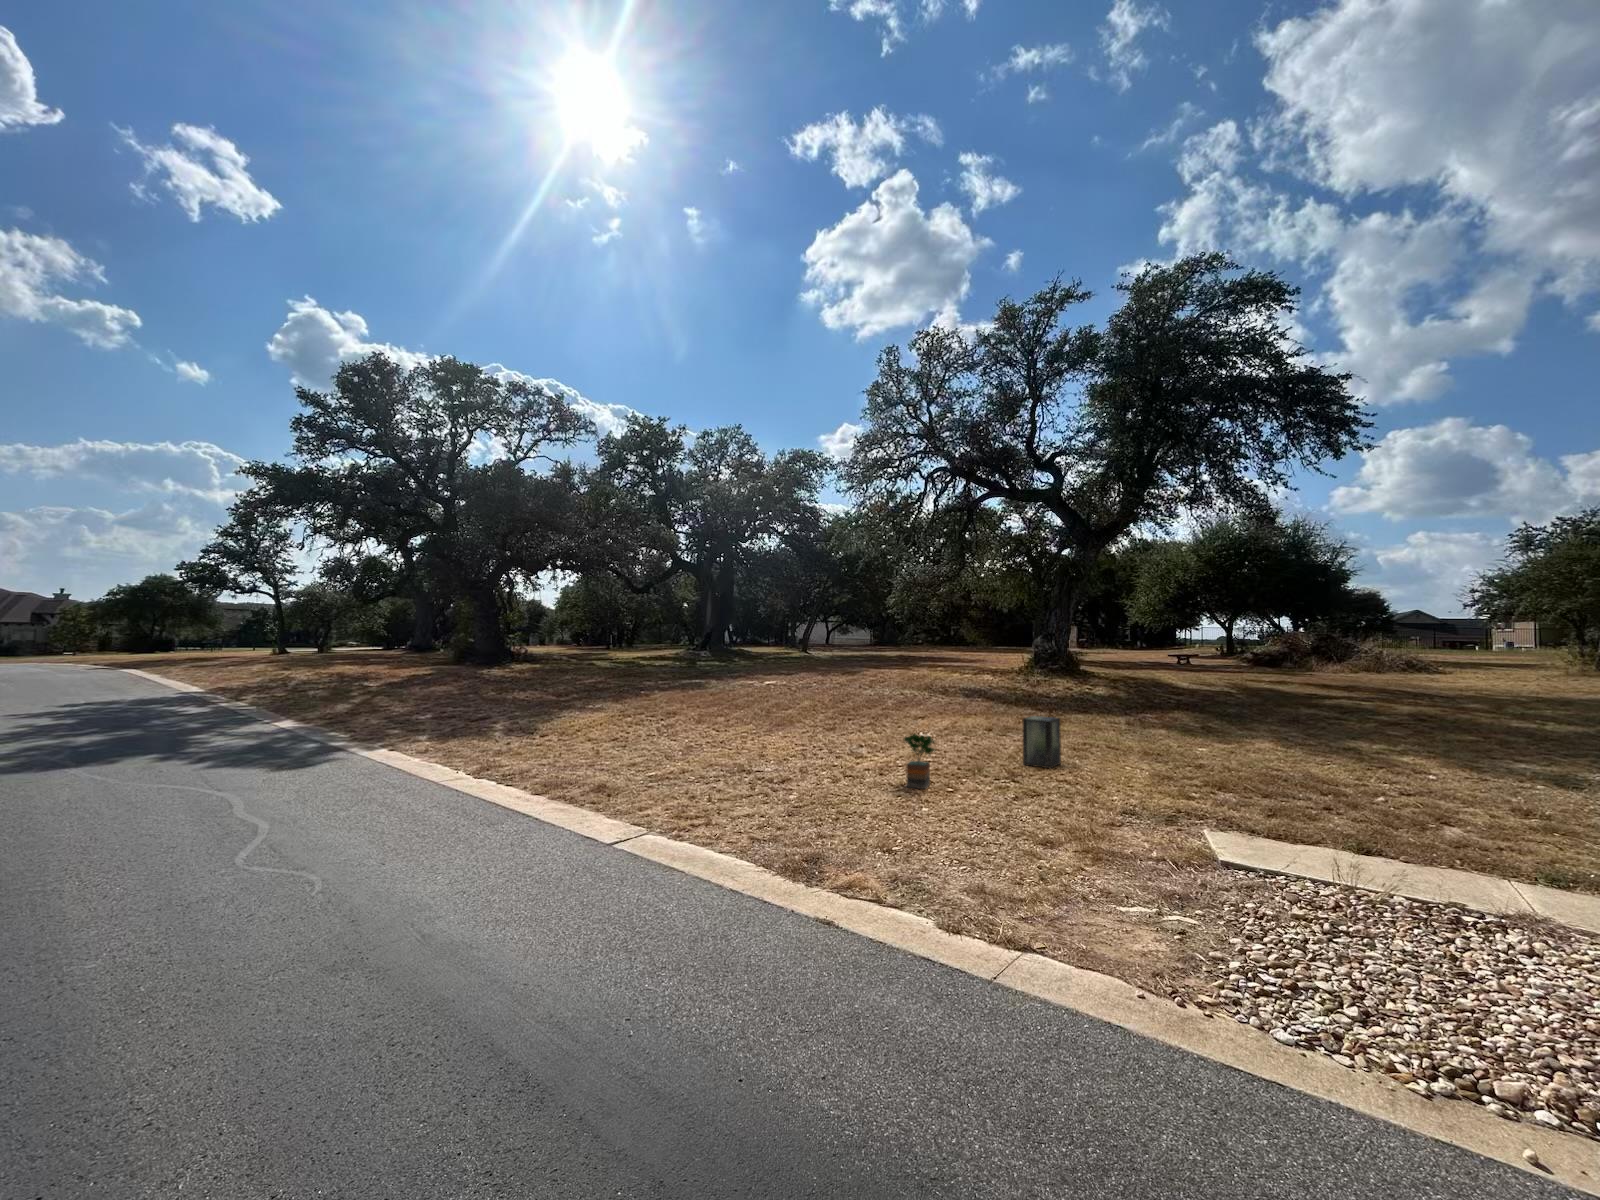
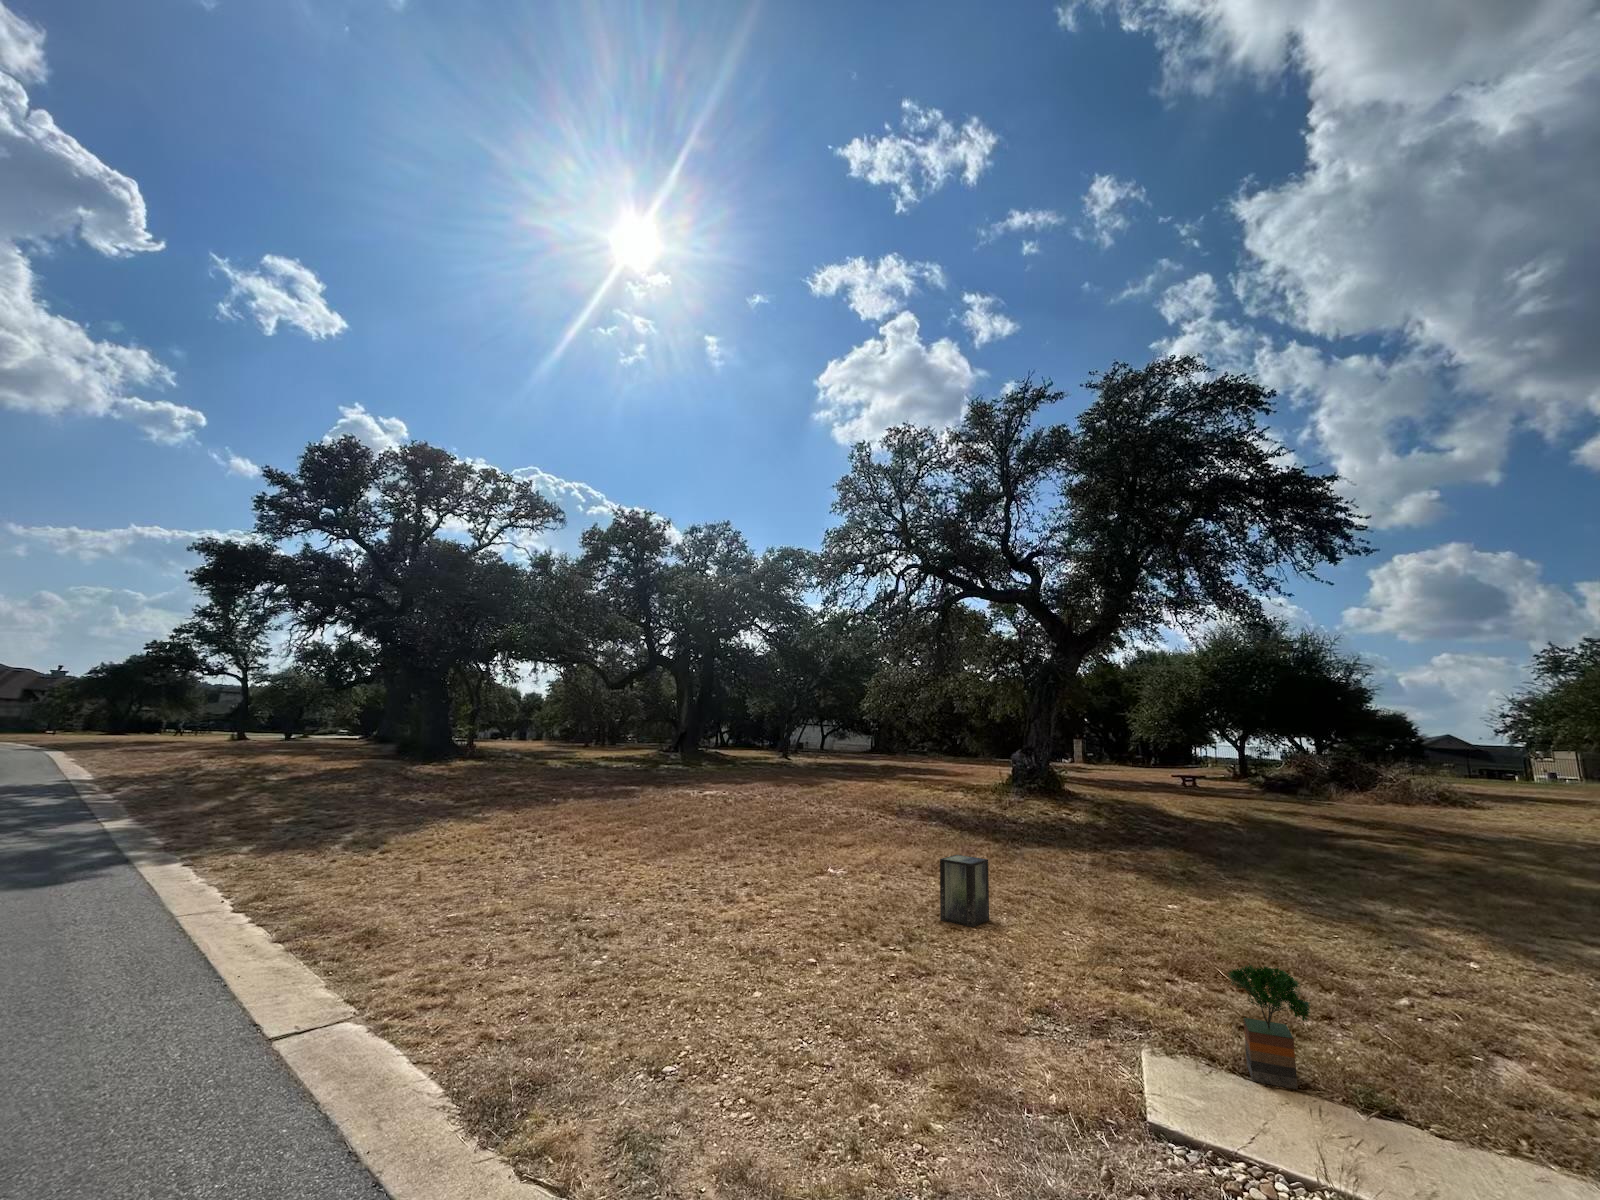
potted tree: present [904,734,936,789] -> present [1228,964,1310,1089]

